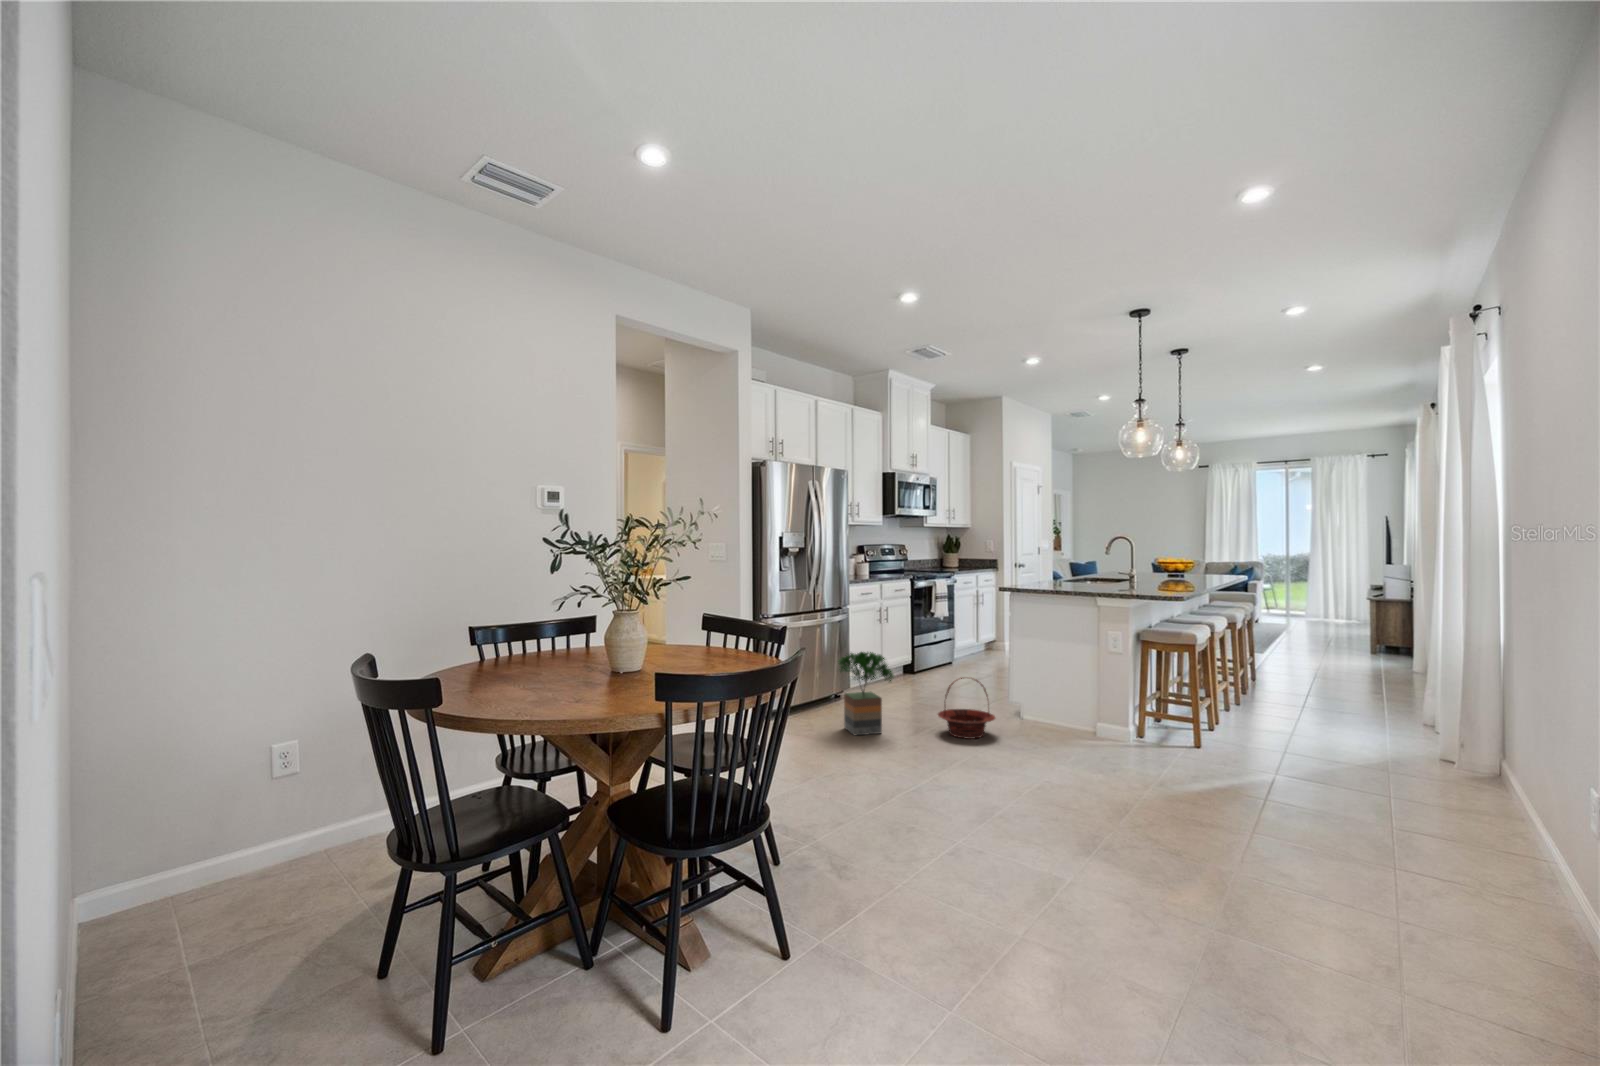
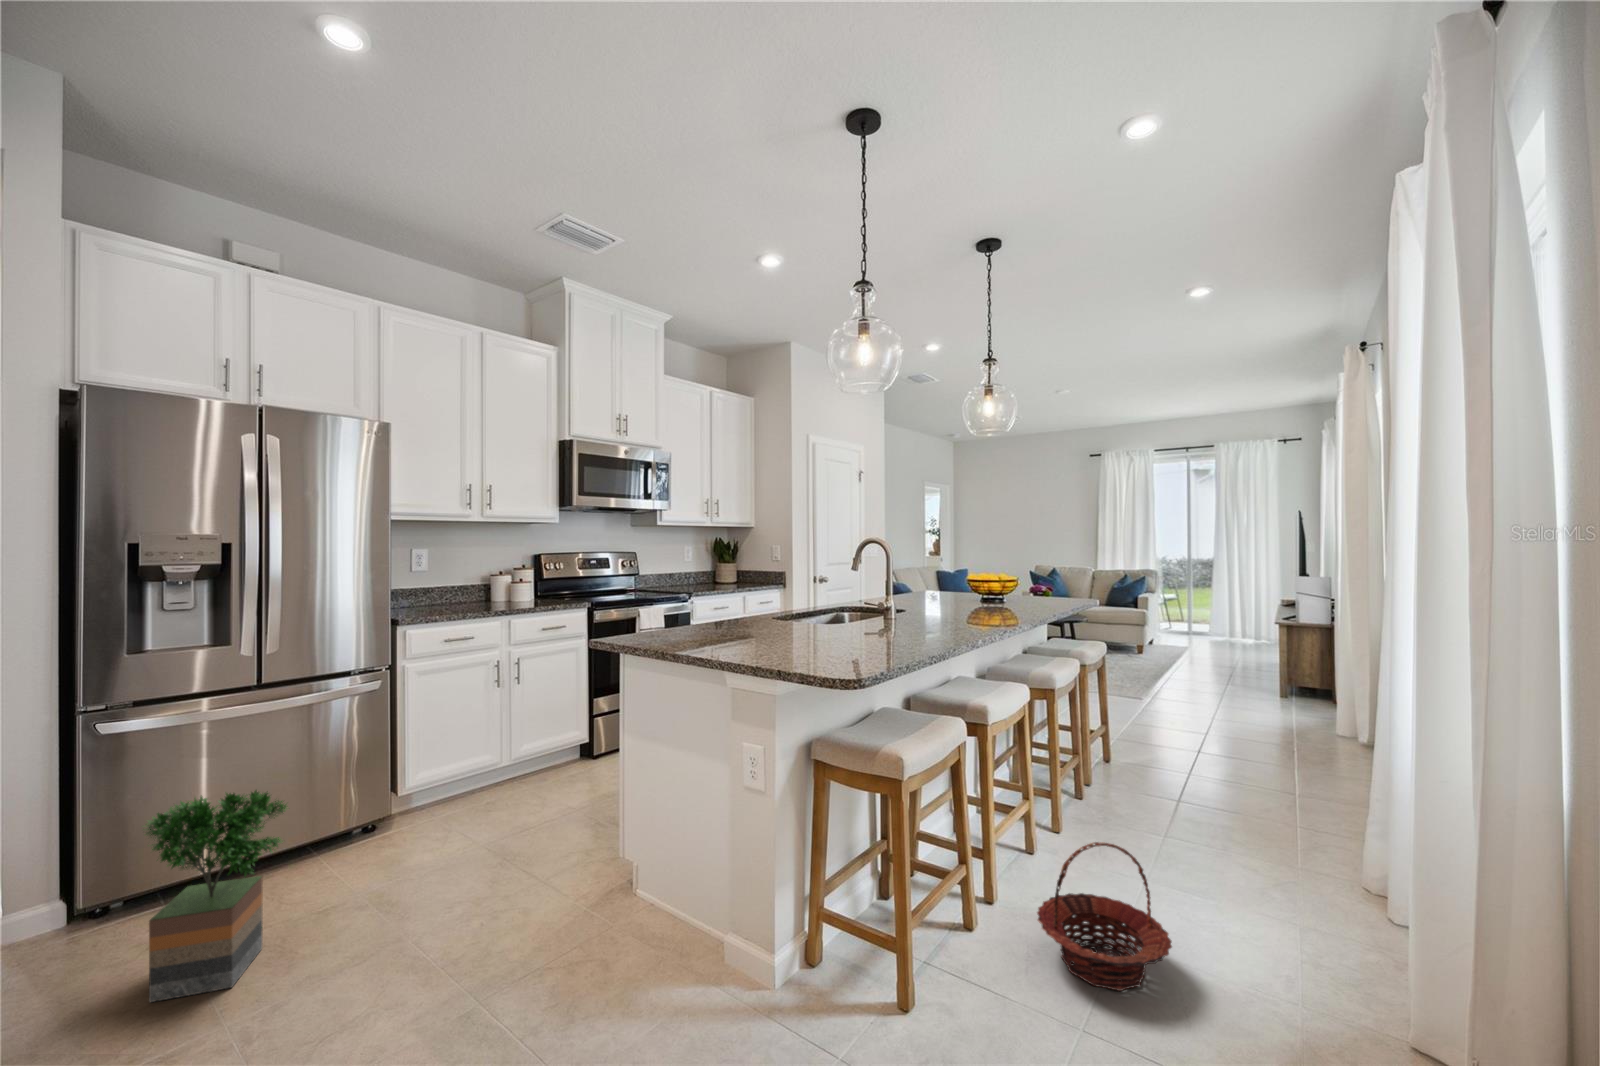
basket: present [938,678,995,739] -> present [1037,842,1172,991]

